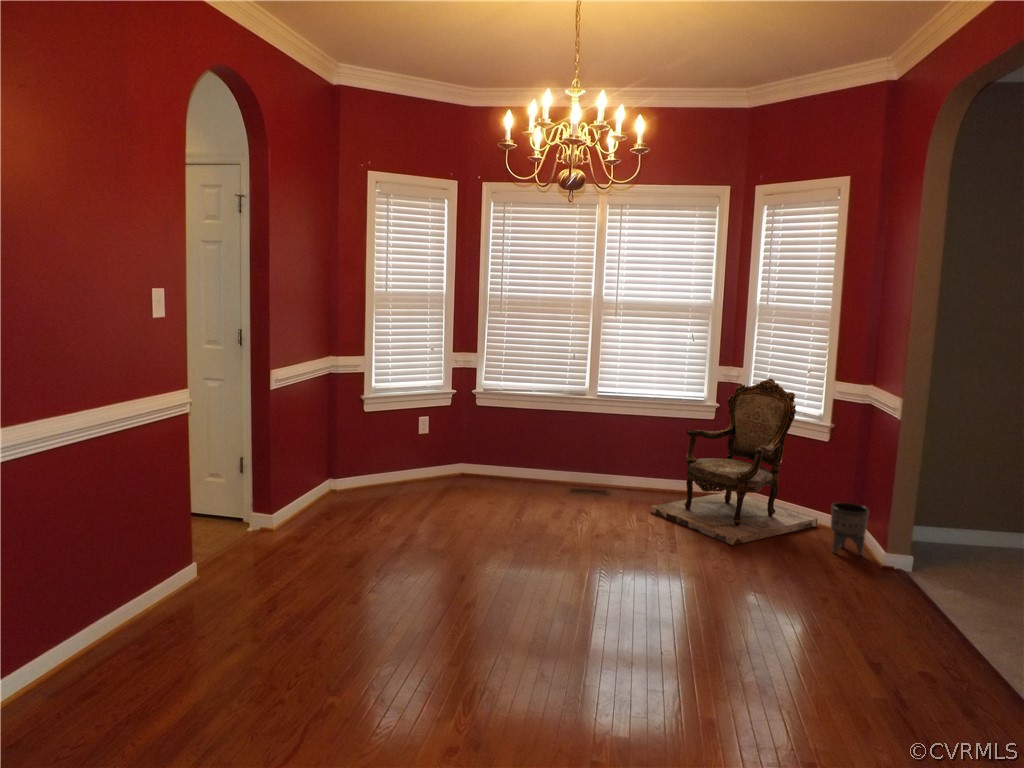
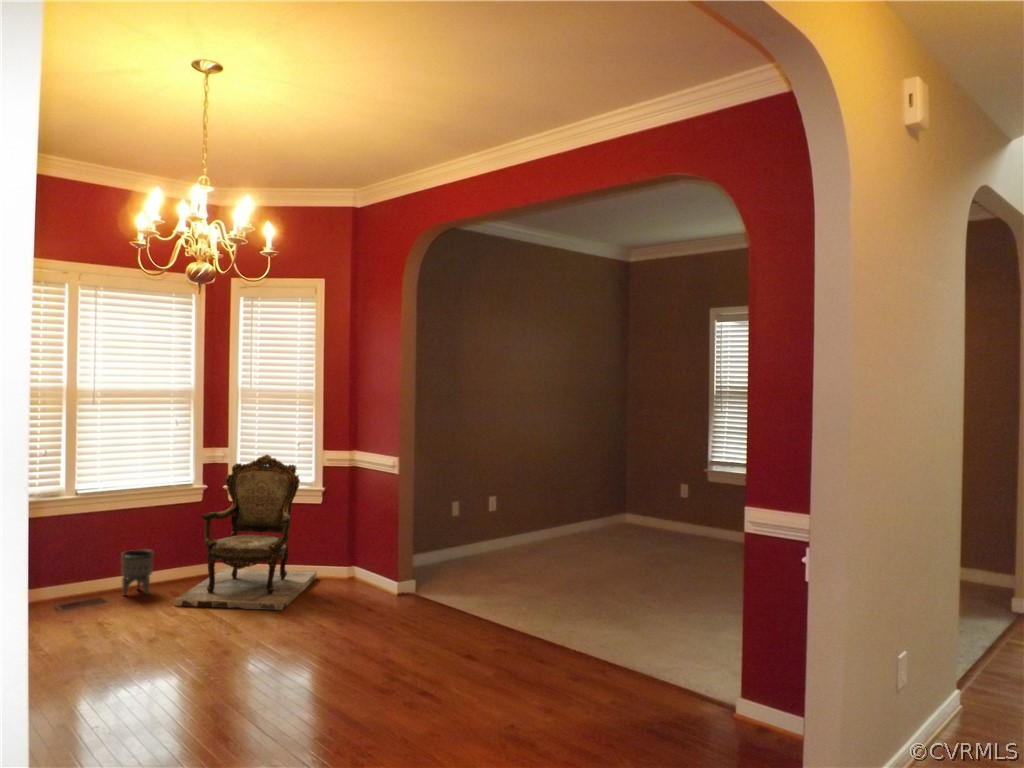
planter: present [831,502,869,556] -> present [121,550,154,595]

